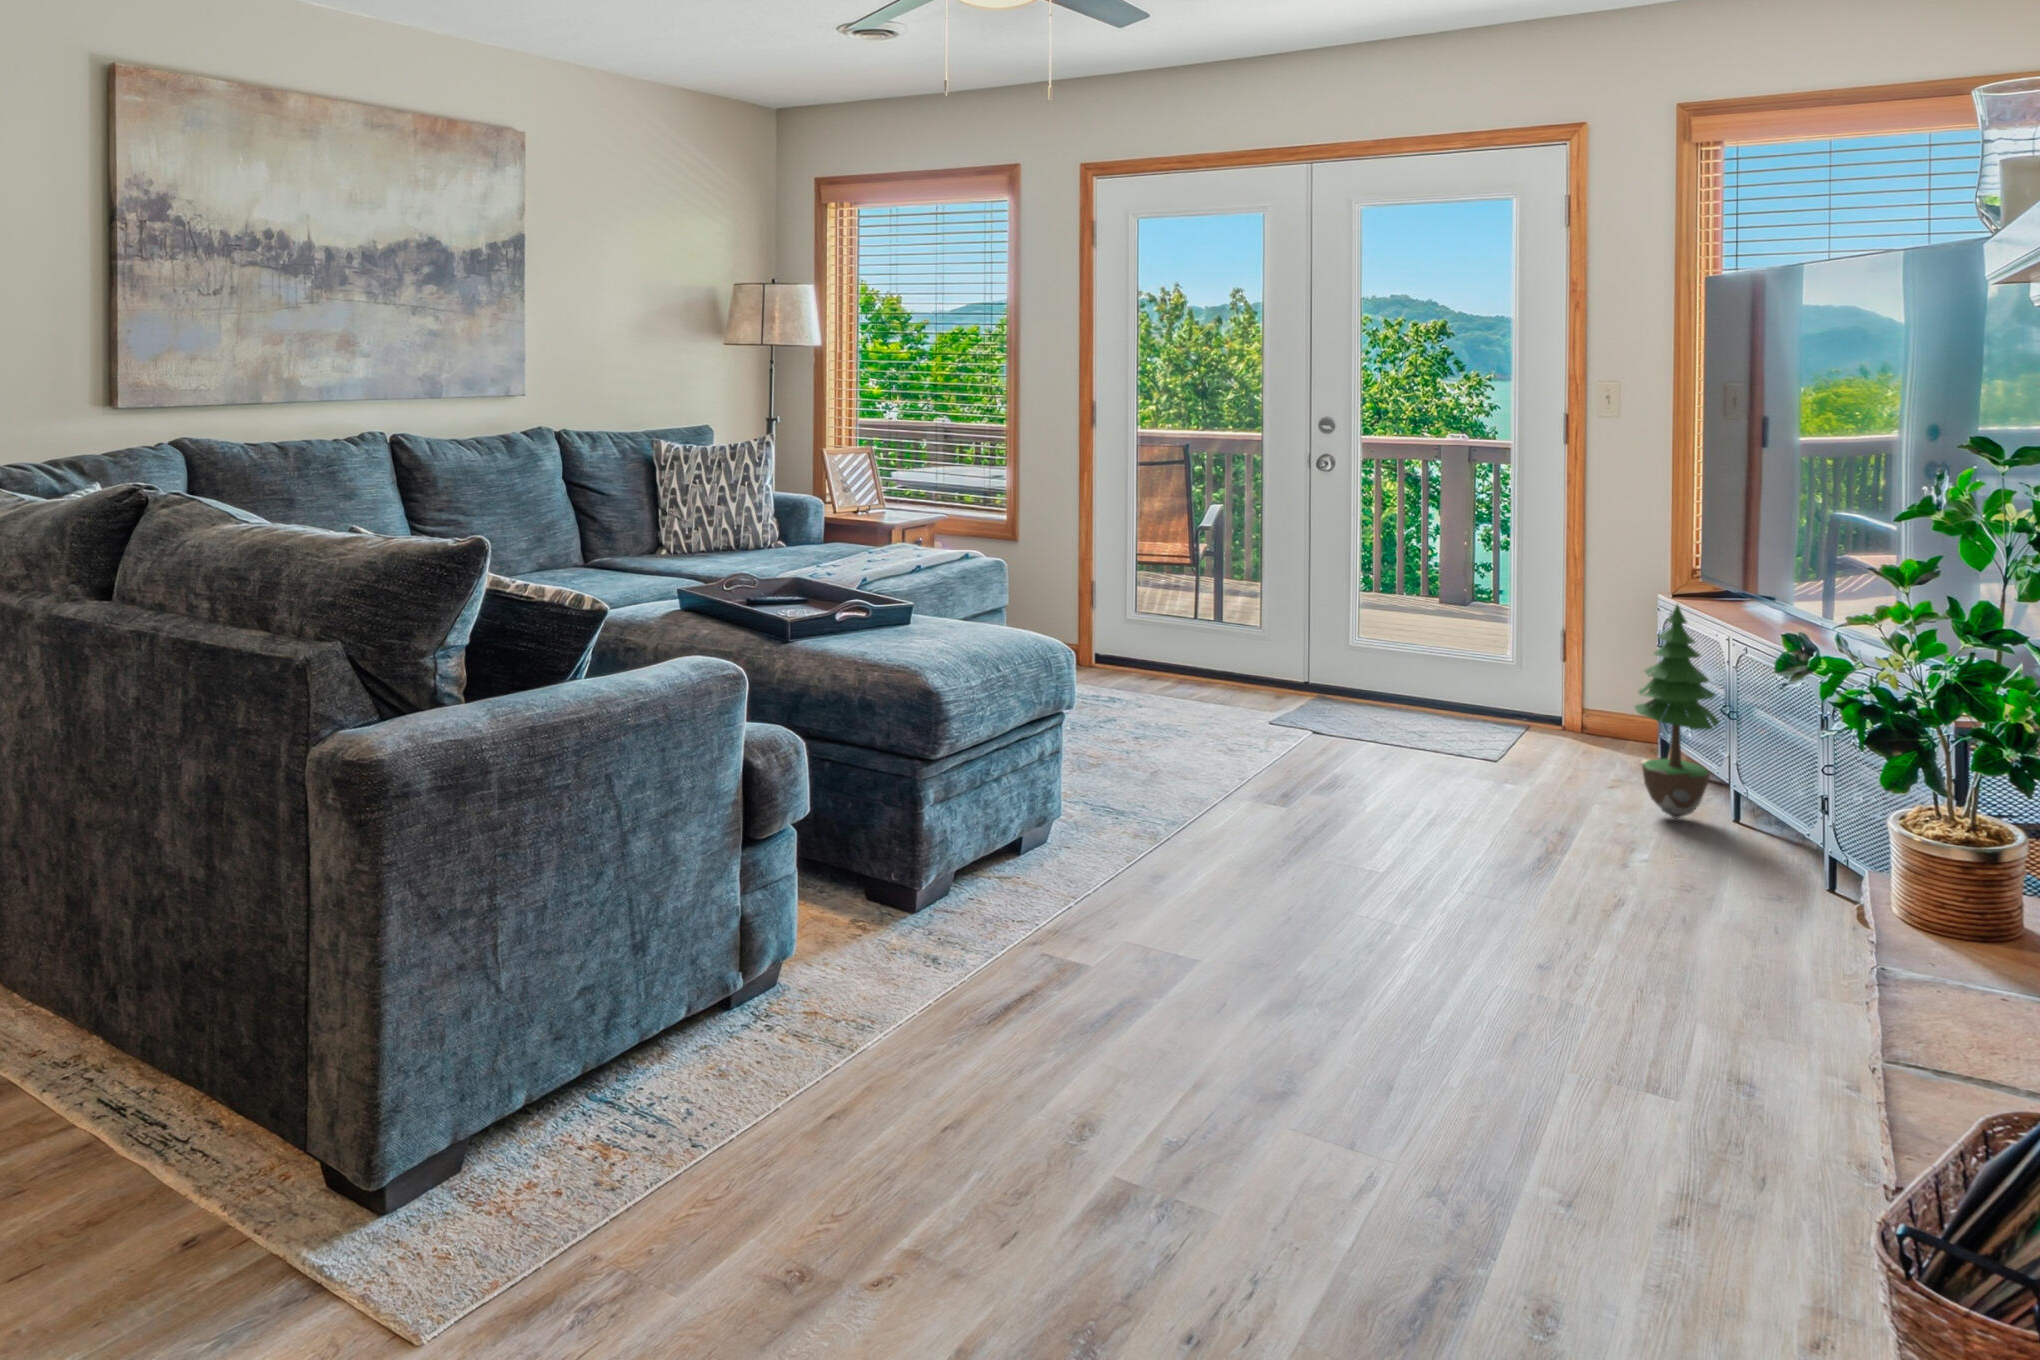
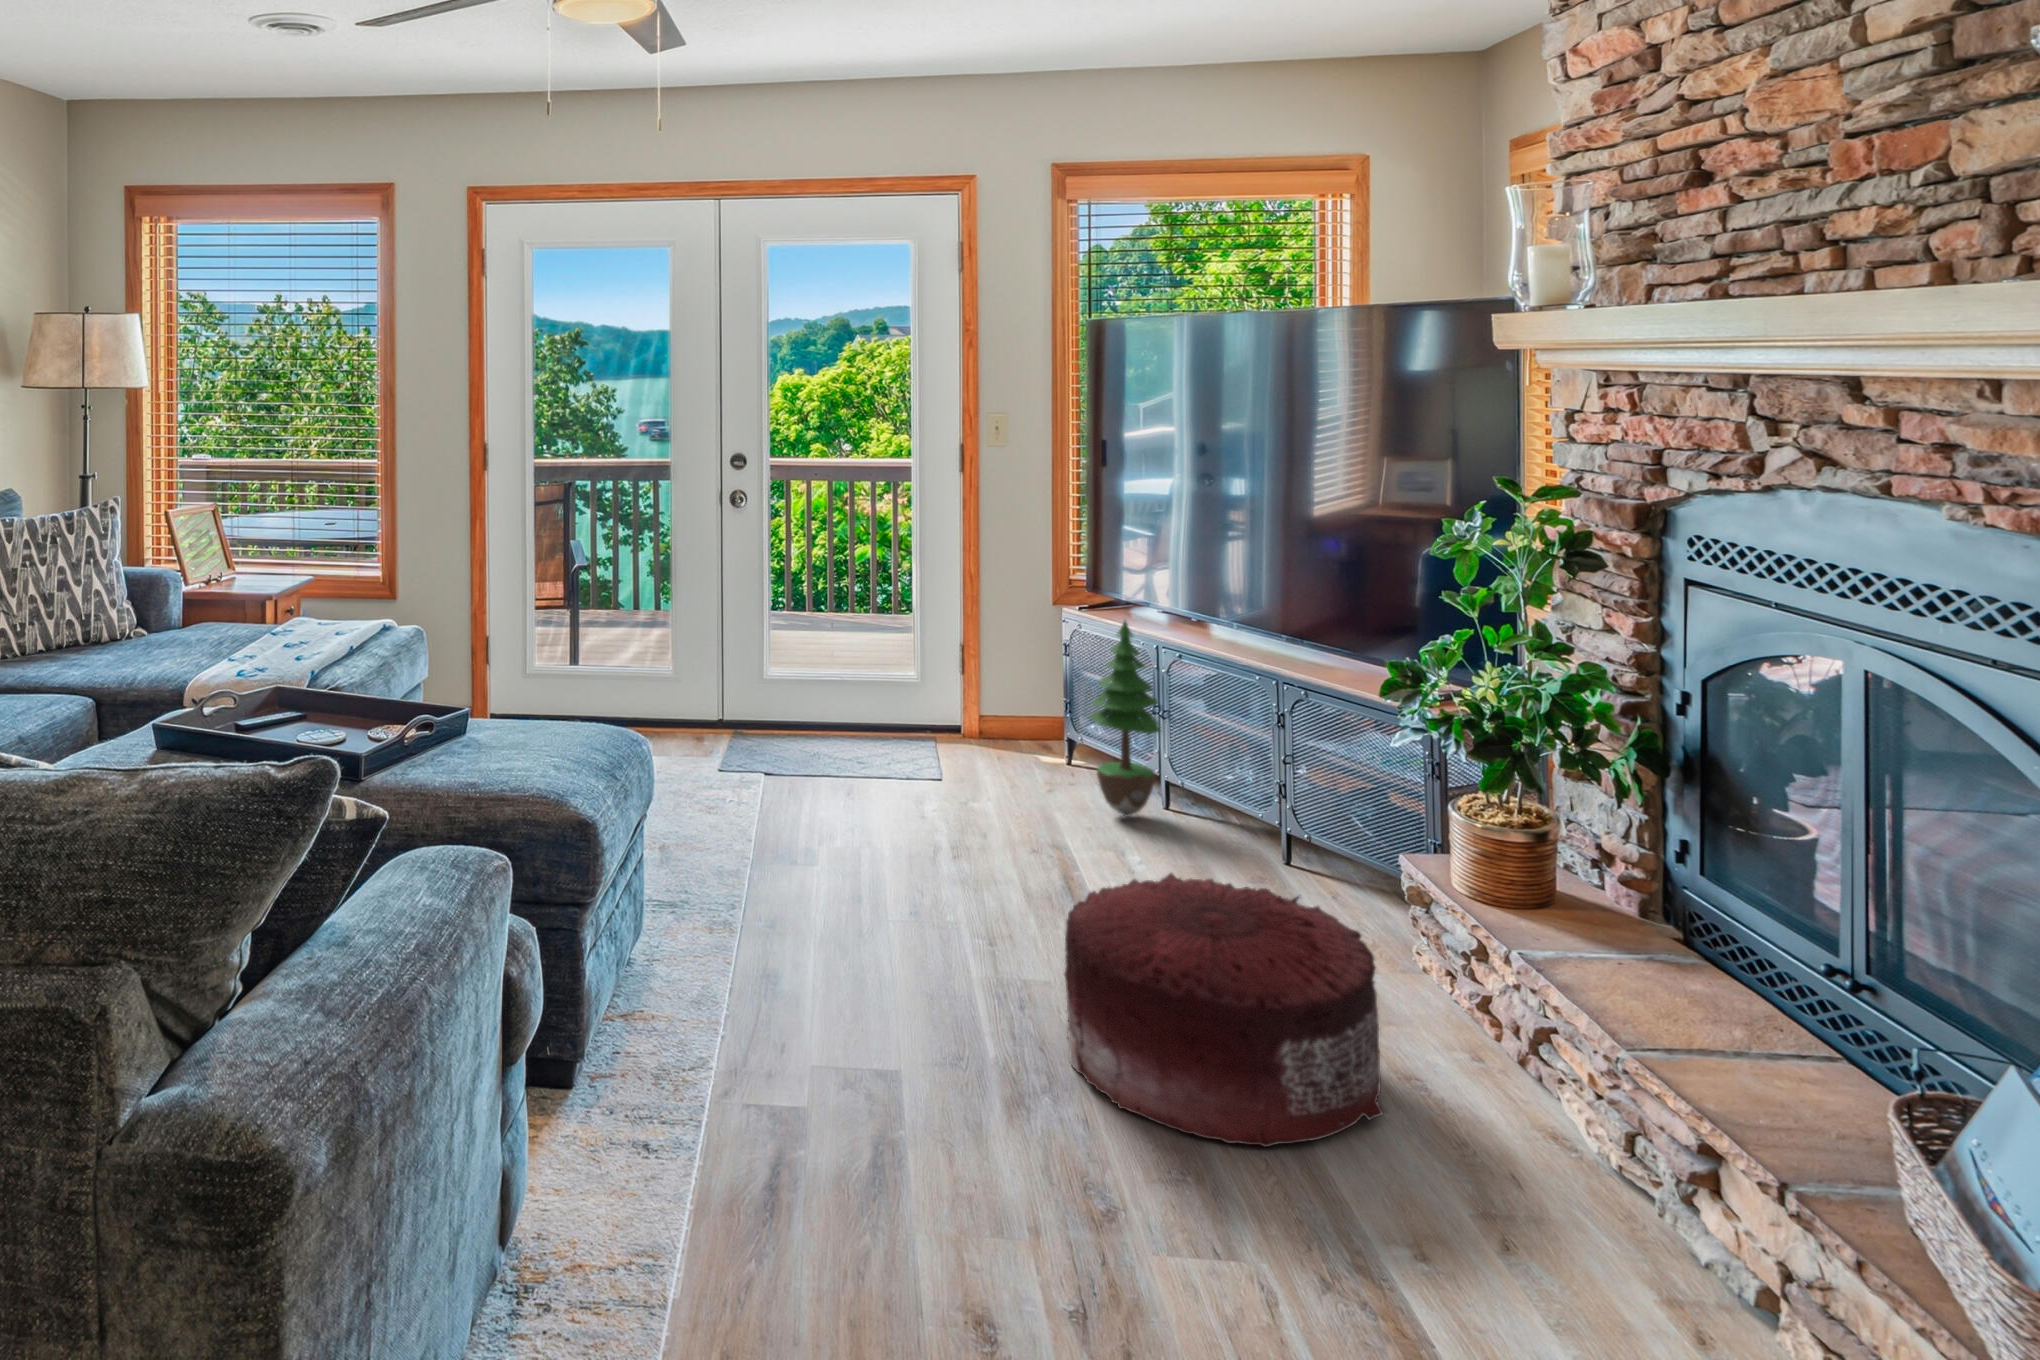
pouf: none [1367,833,1693,1093] -> present [1064,873,1382,1147]

